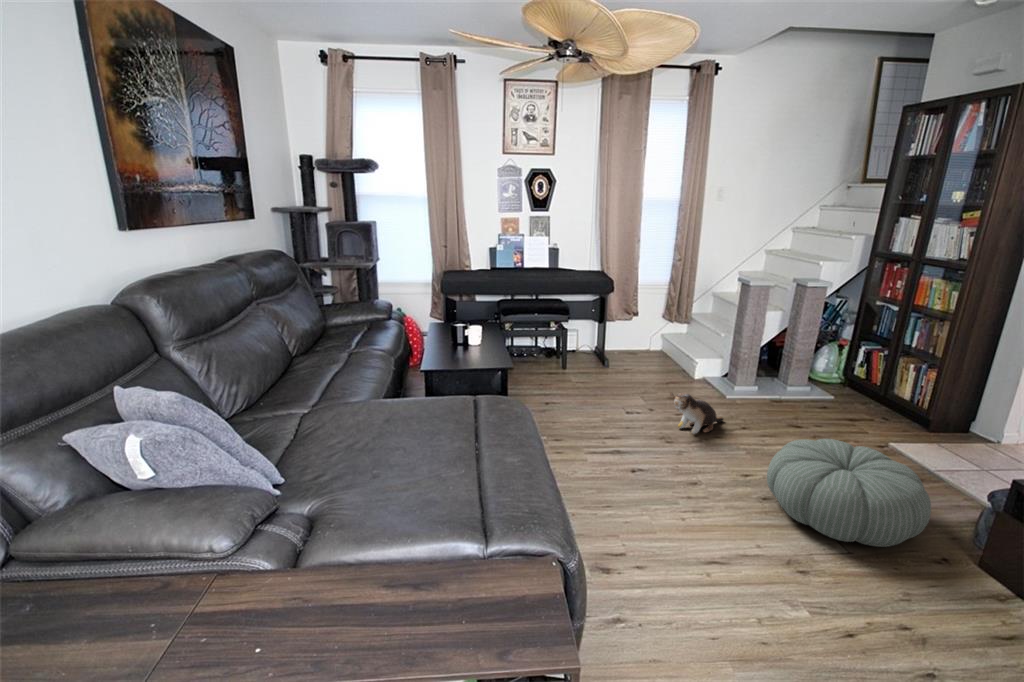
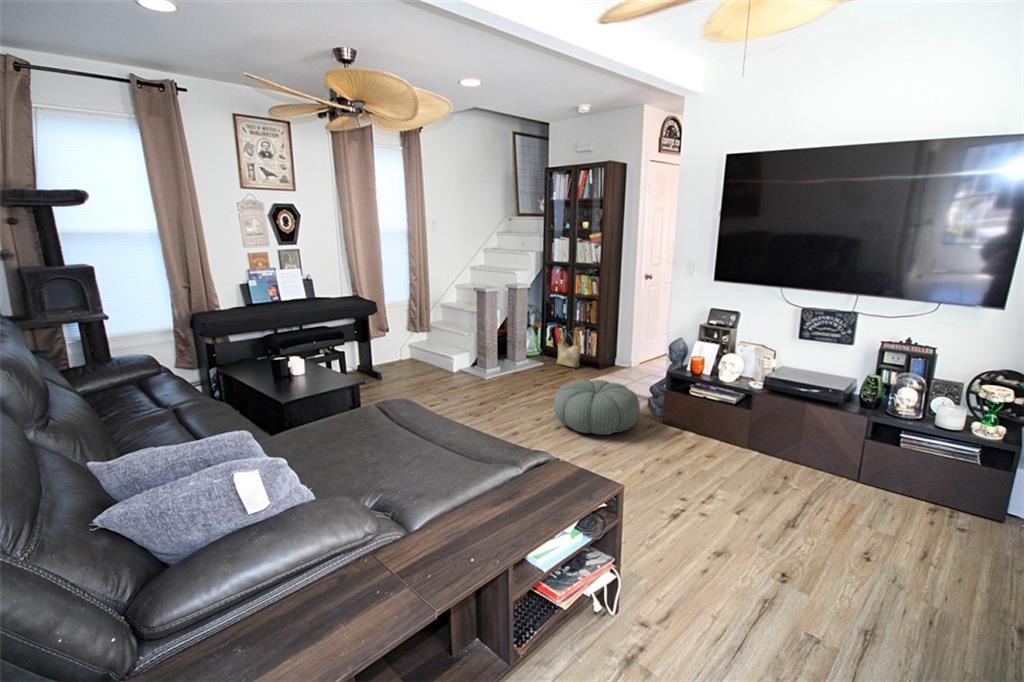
woven basket: none [856,360,906,417] -> present [557,342,582,368]
plush toy: present [670,393,723,434] -> none [467,376,497,406]

